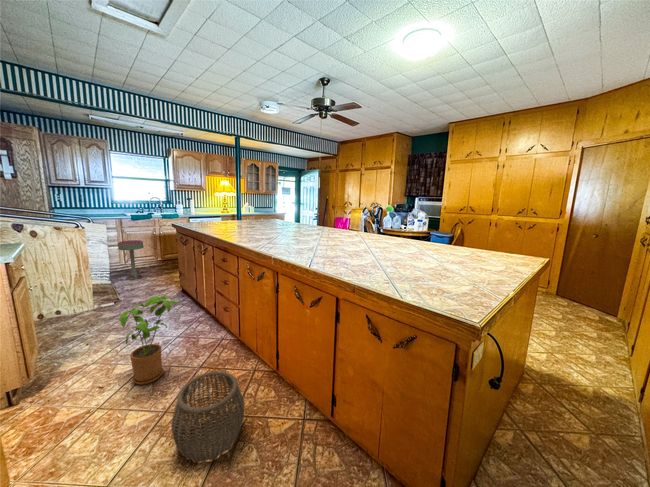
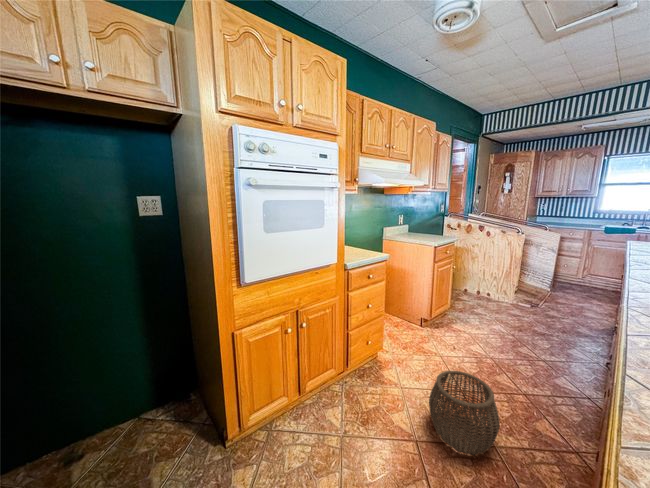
bar stool: present [118,240,144,280] -> none [569,253,602,297]
house plant: present [120,295,177,385] -> none [466,298,523,371]

